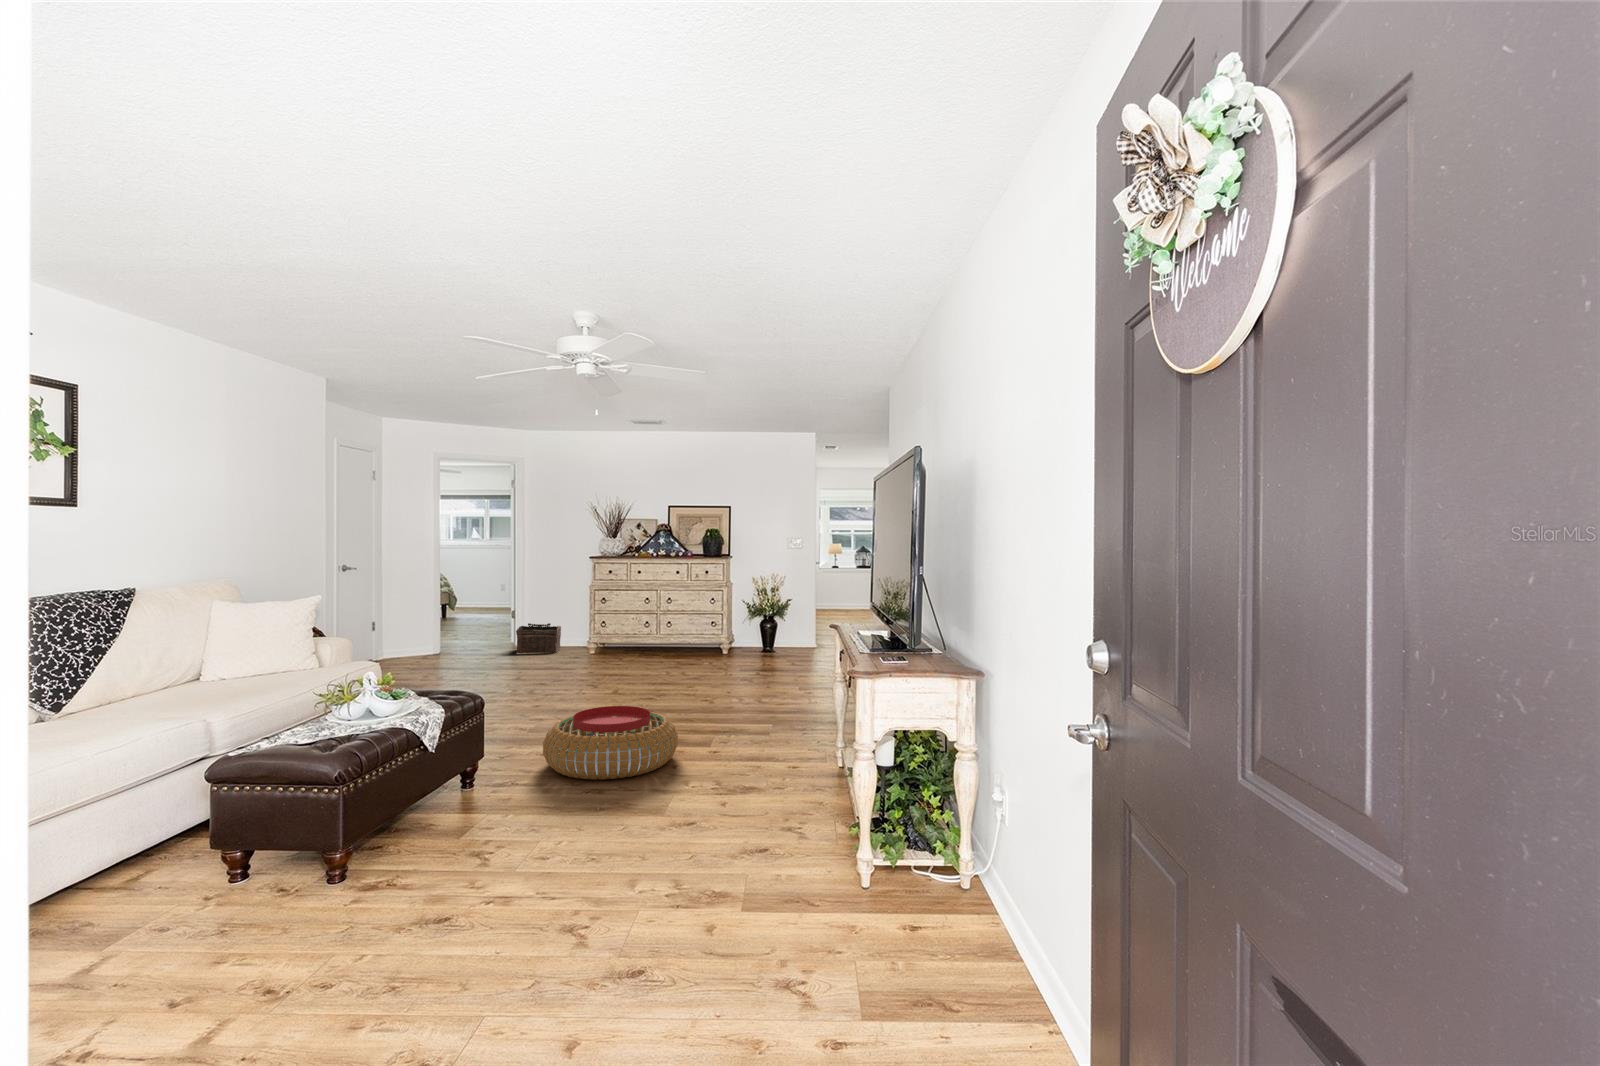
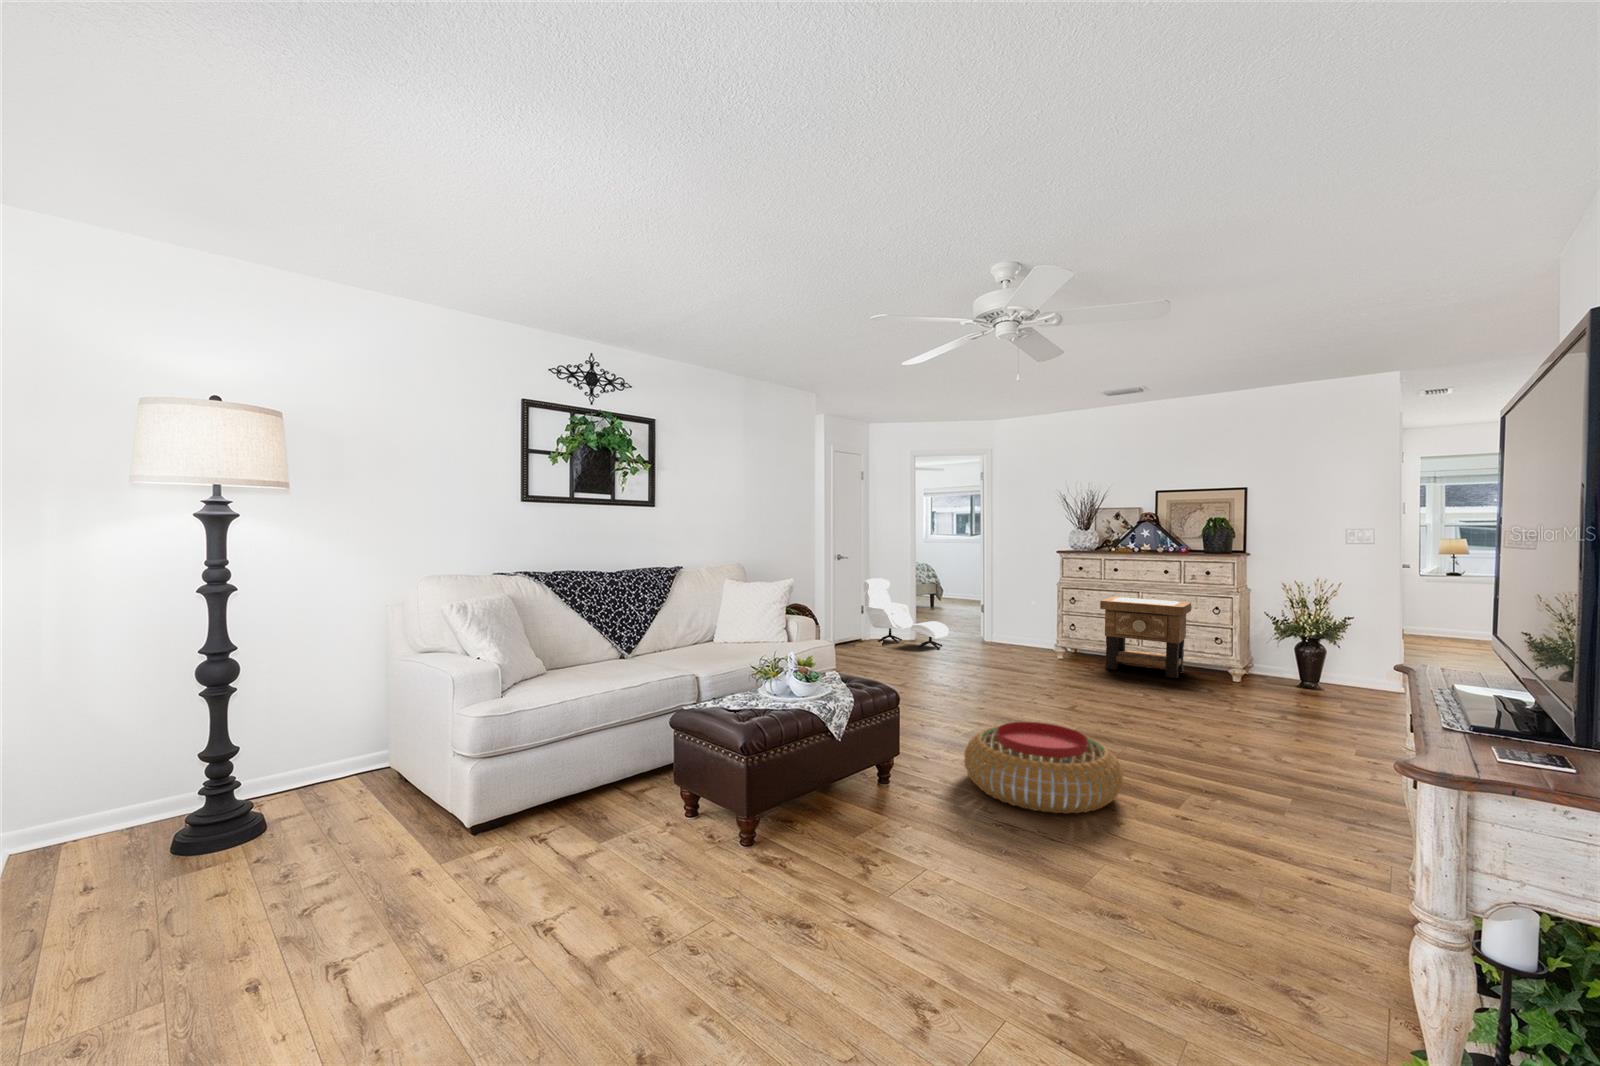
armchair: none [368,593,475,666] -> present [864,578,949,650]
side table: none [628,596,699,661] -> present [1100,597,1191,678]
basket: present [516,623,561,653] -> none [988,616,1033,648]

